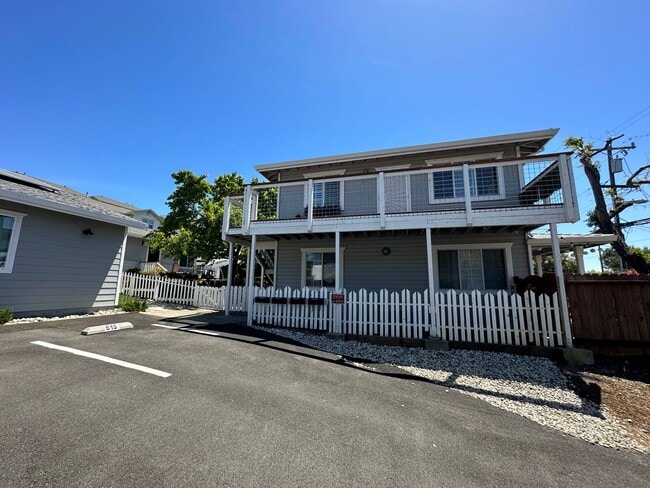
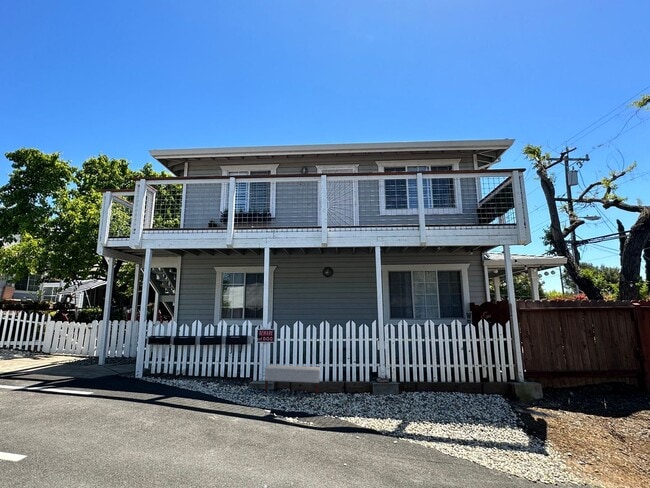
bench: none [337,321,381,347] -> present [265,365,321,395]

